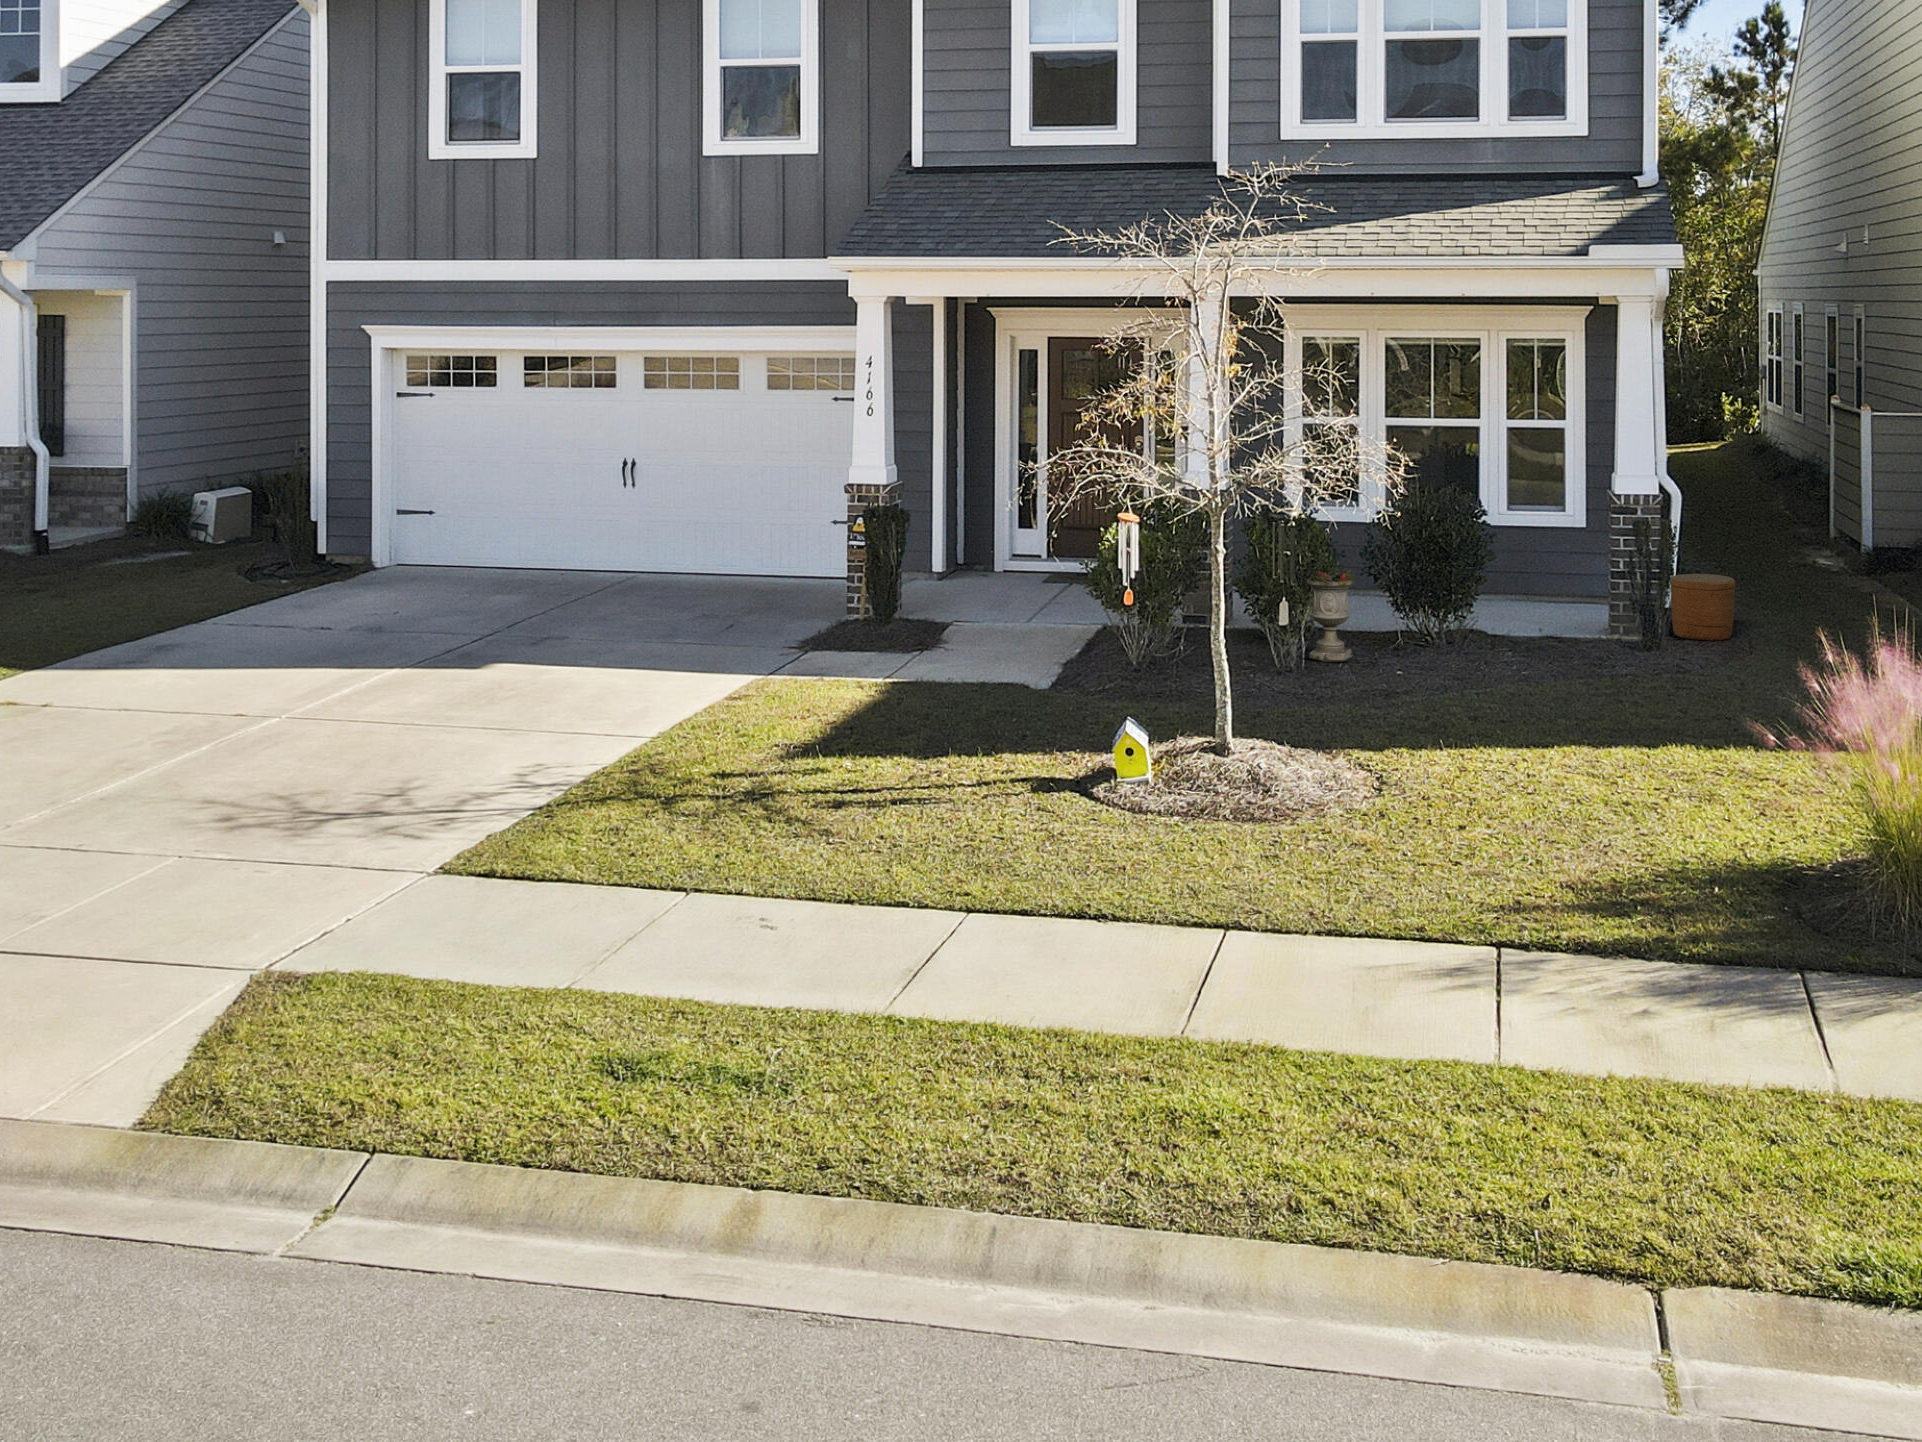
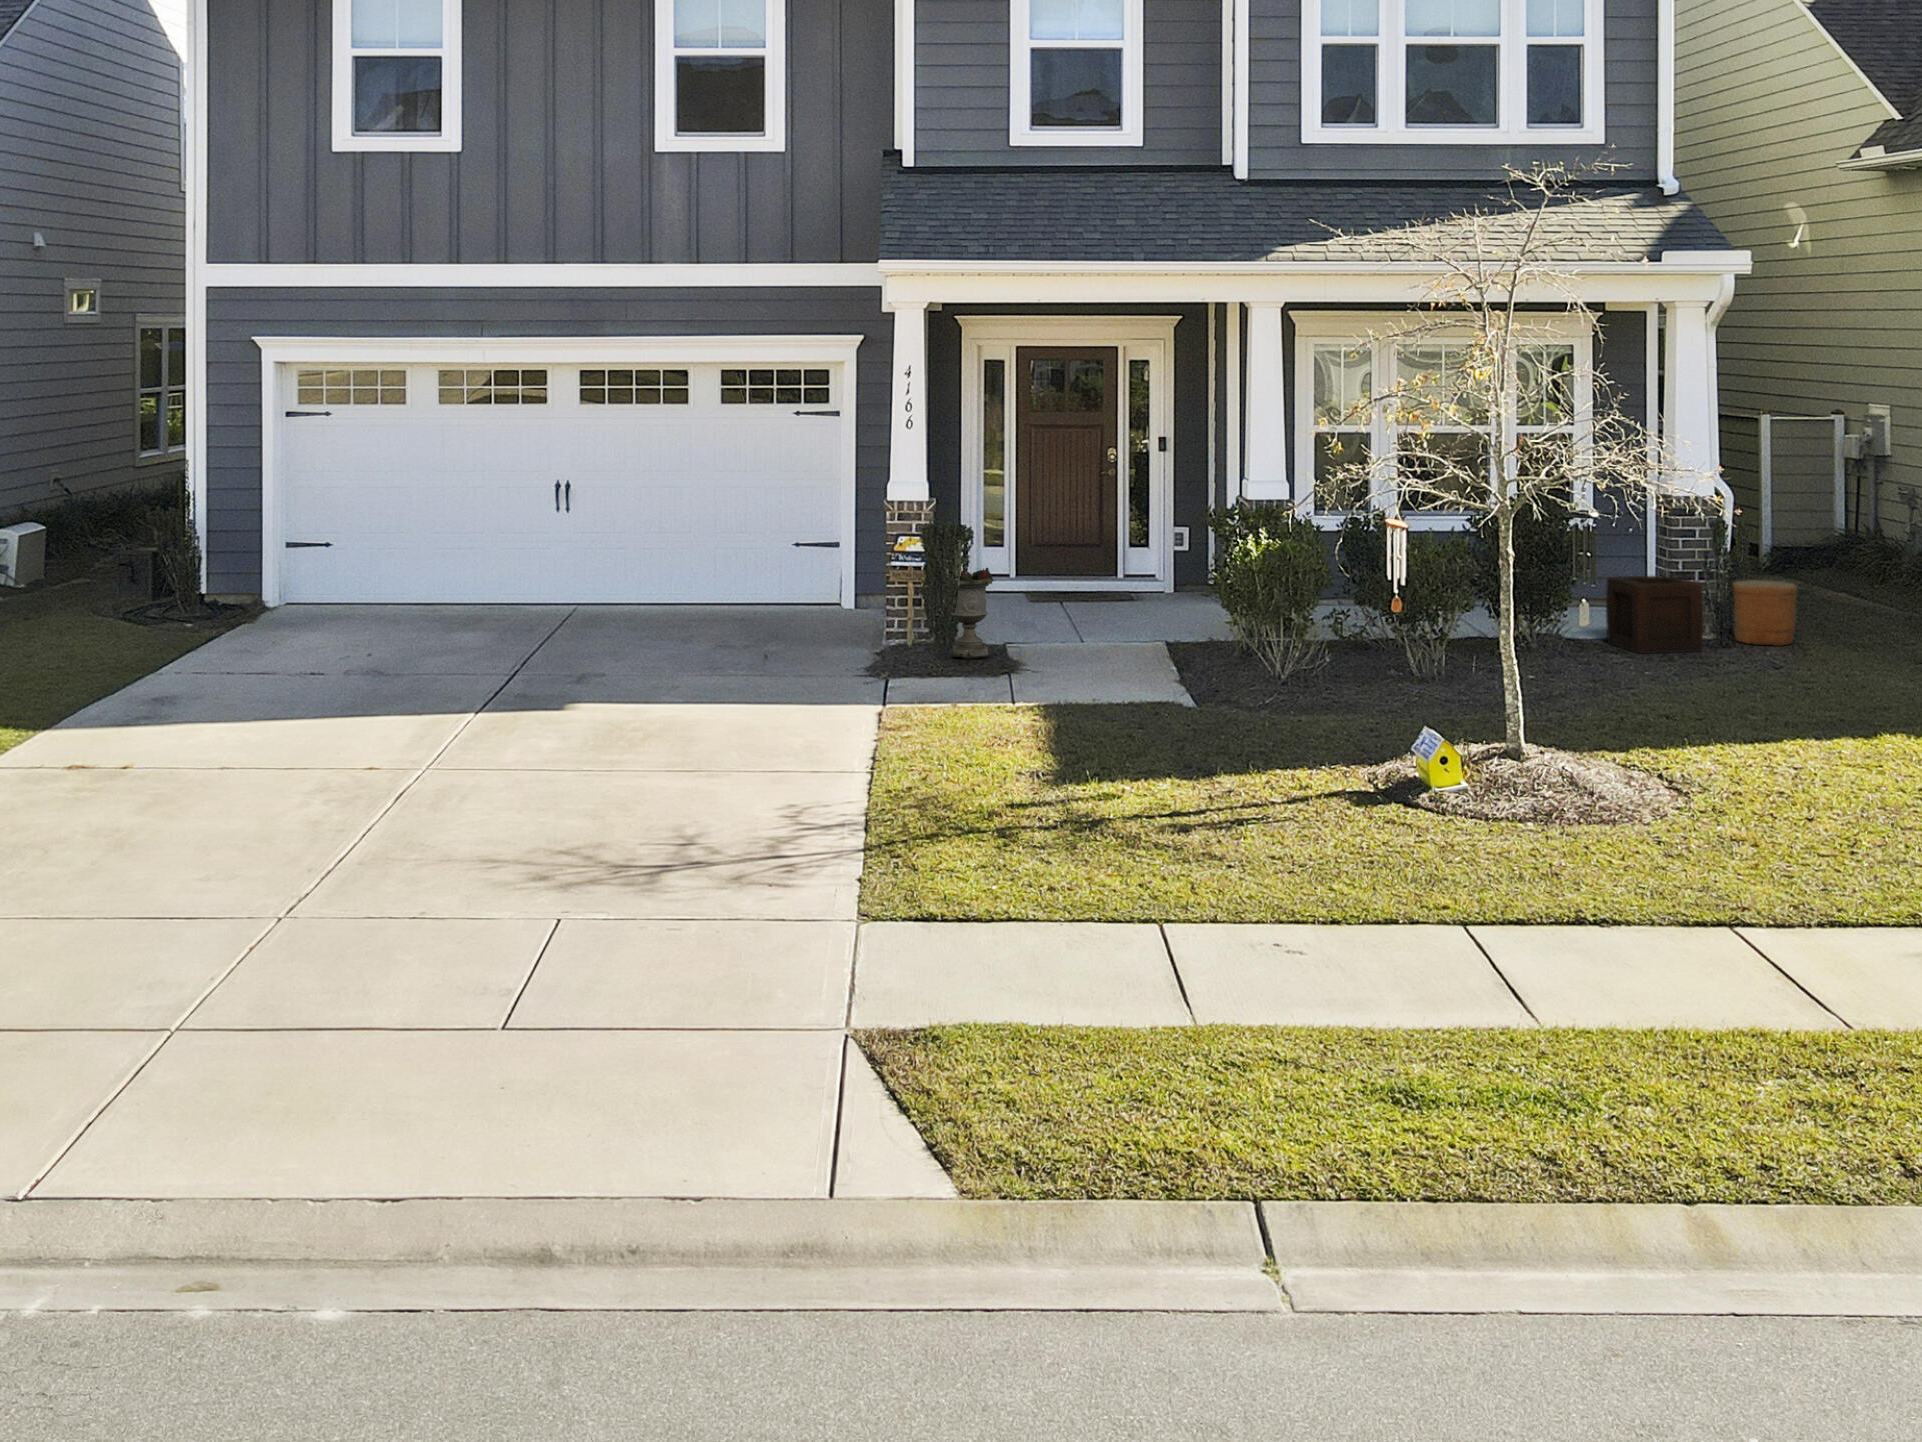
wooden crate: none [1540,567,1625,644] -> present [1606,576,1703,654]
planter: present [1307,569,1355,662] -> present [951,568,994,659]

